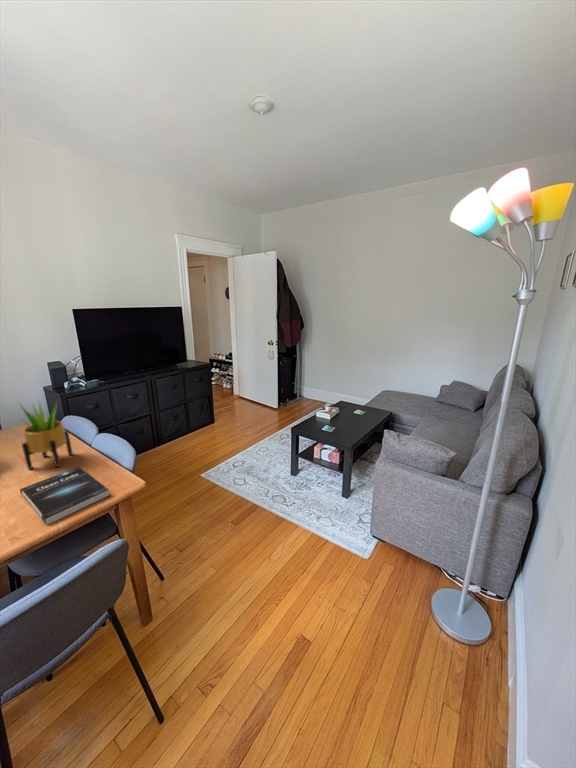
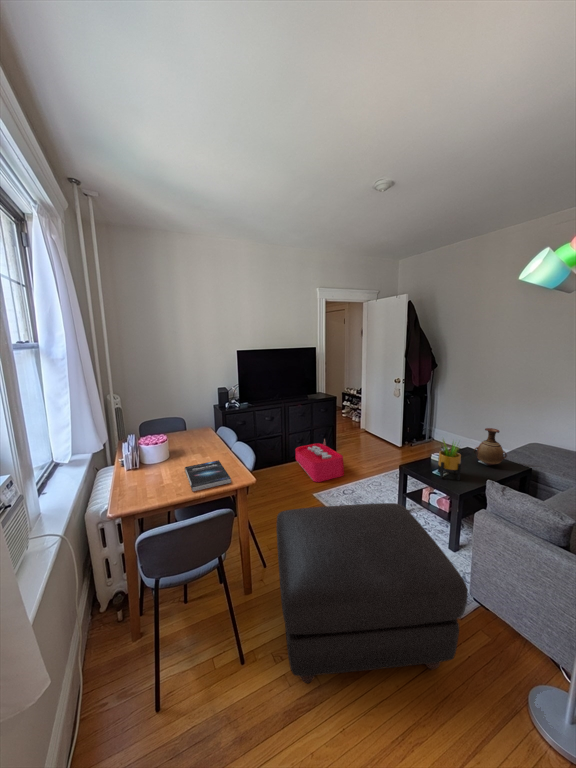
vase: none [352,381,377,415] -> present [474,428,507,465]
potted plant: present [22,404,72,469] -> present [438,440,461,480]
storage bin: none [170,411,229,461] -> present [295,439,344,482]
ottoman: none [177,469,390,697] -> present [277,503,468,683]

